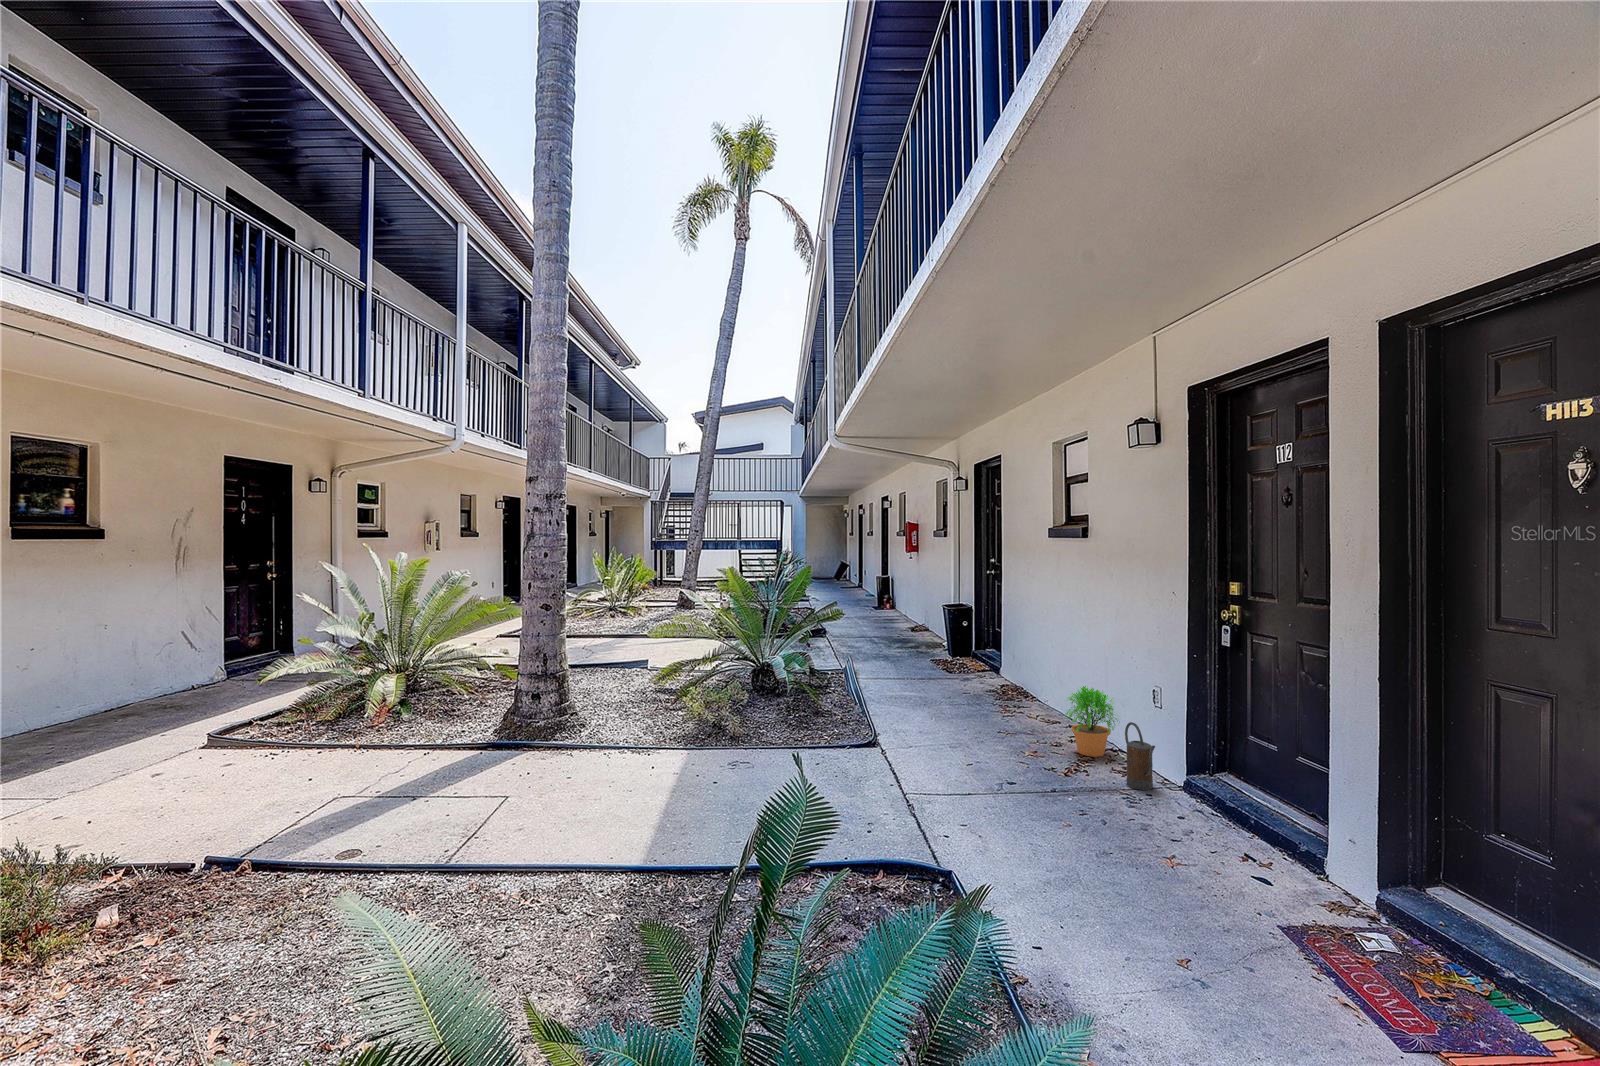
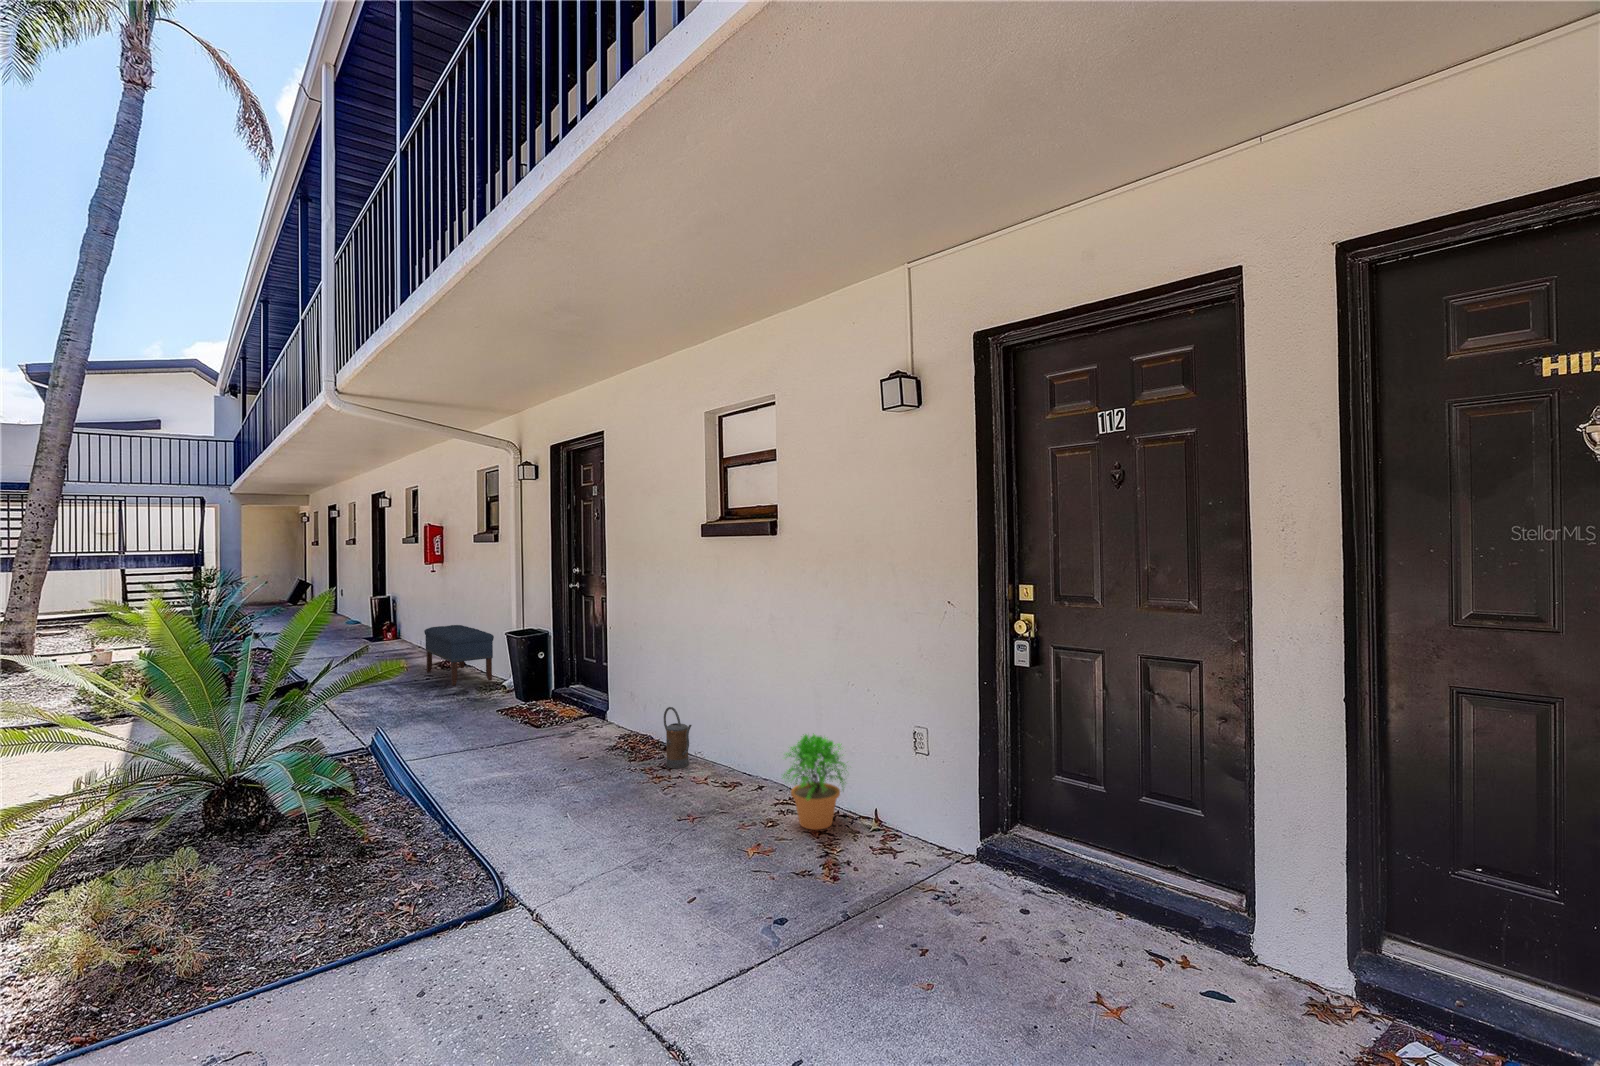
bench: none [900,599,941,641] -> present [424,625,494,686]
watering can: present [1125,722,1155,790] -> present [664,707,692,768]

